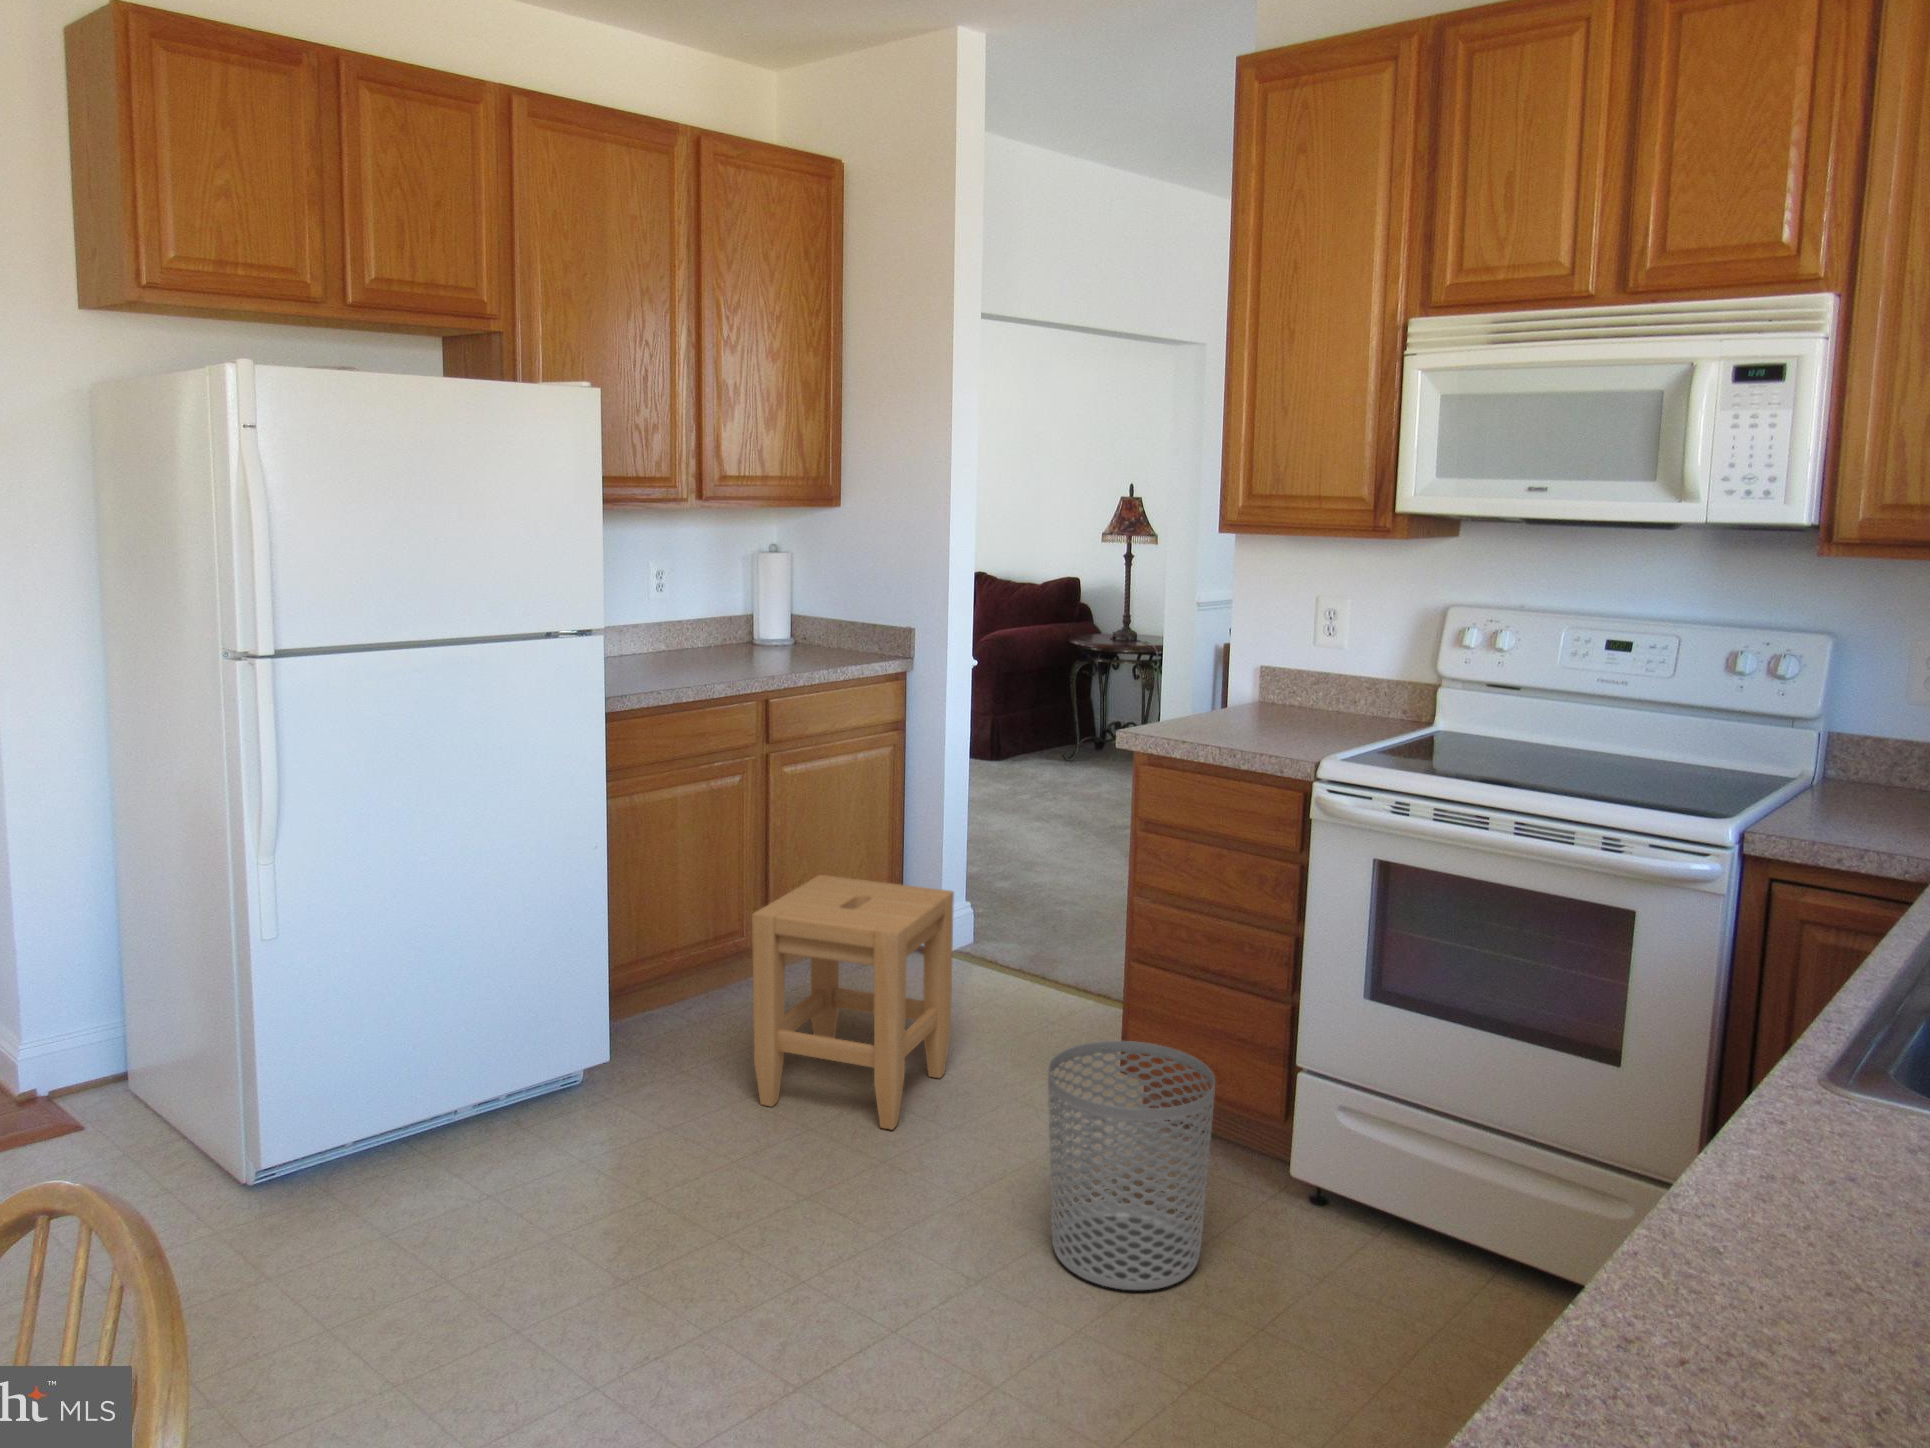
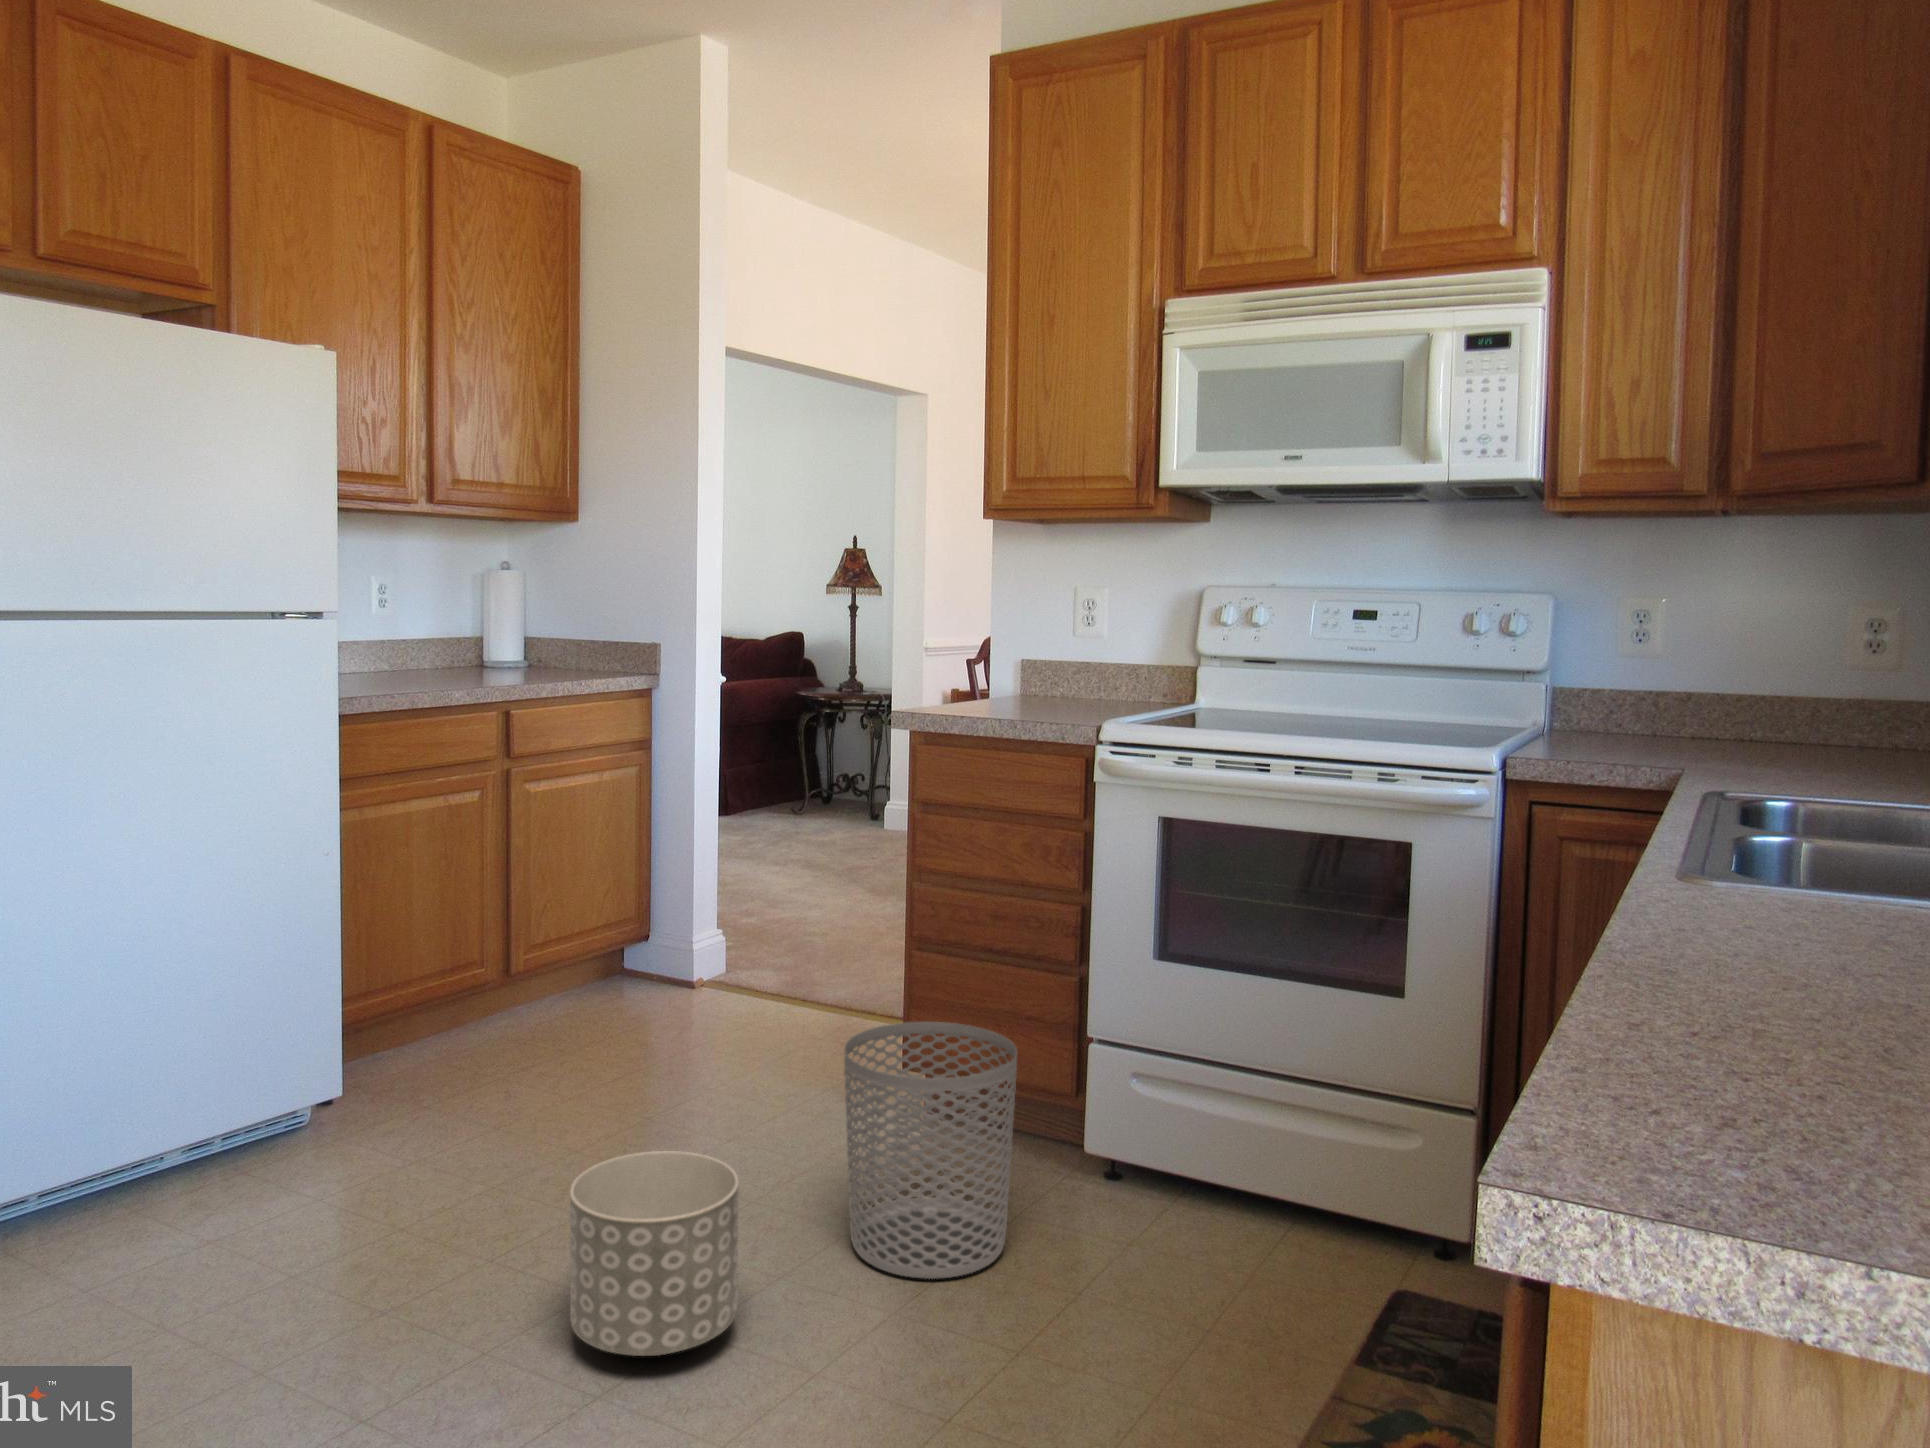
stool: present [752,875,954,1130] -> none [503,888,720,1151]
planter: none [789,1152,938,1342] -> present [570,1151,739,1356]

